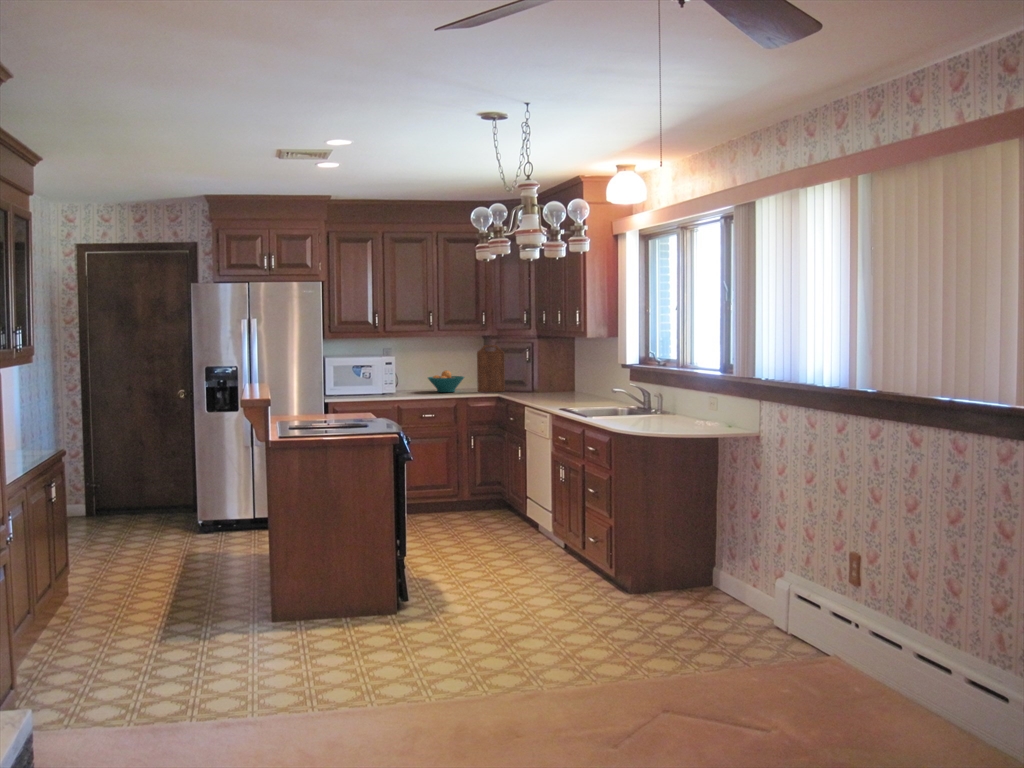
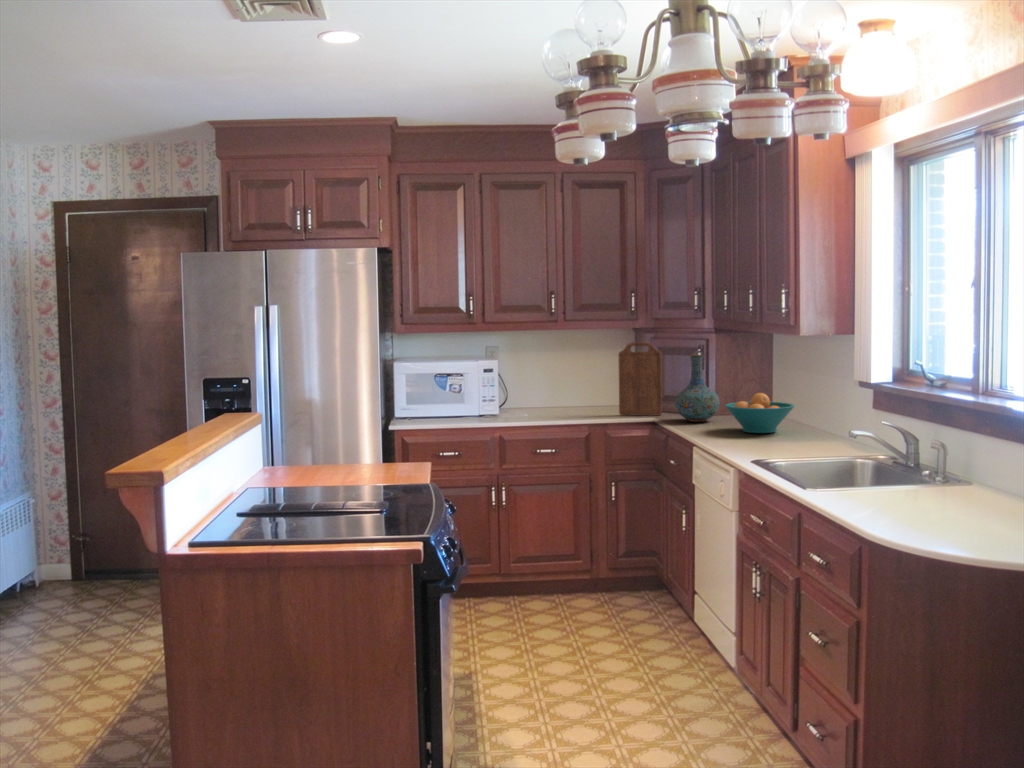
vase: none [514,352,541,394] -> present [675,355,720,422]
fruit bowl: present [428,370,464,392] -> present [725,393,794,433]

